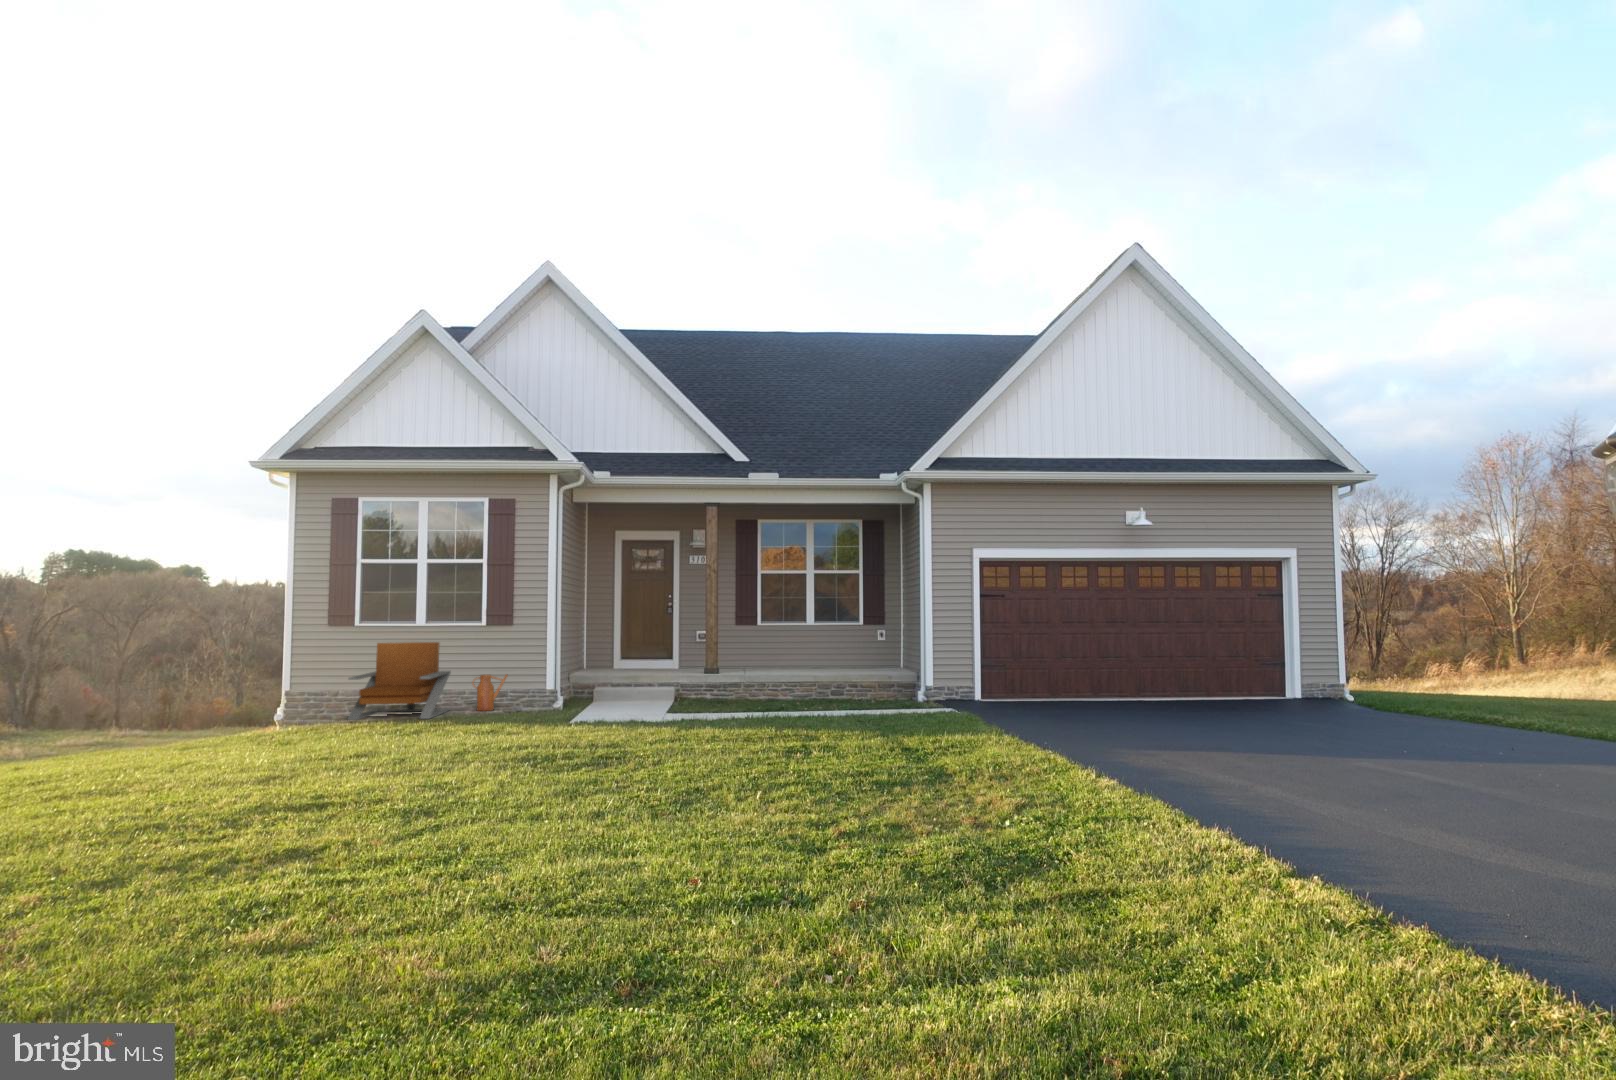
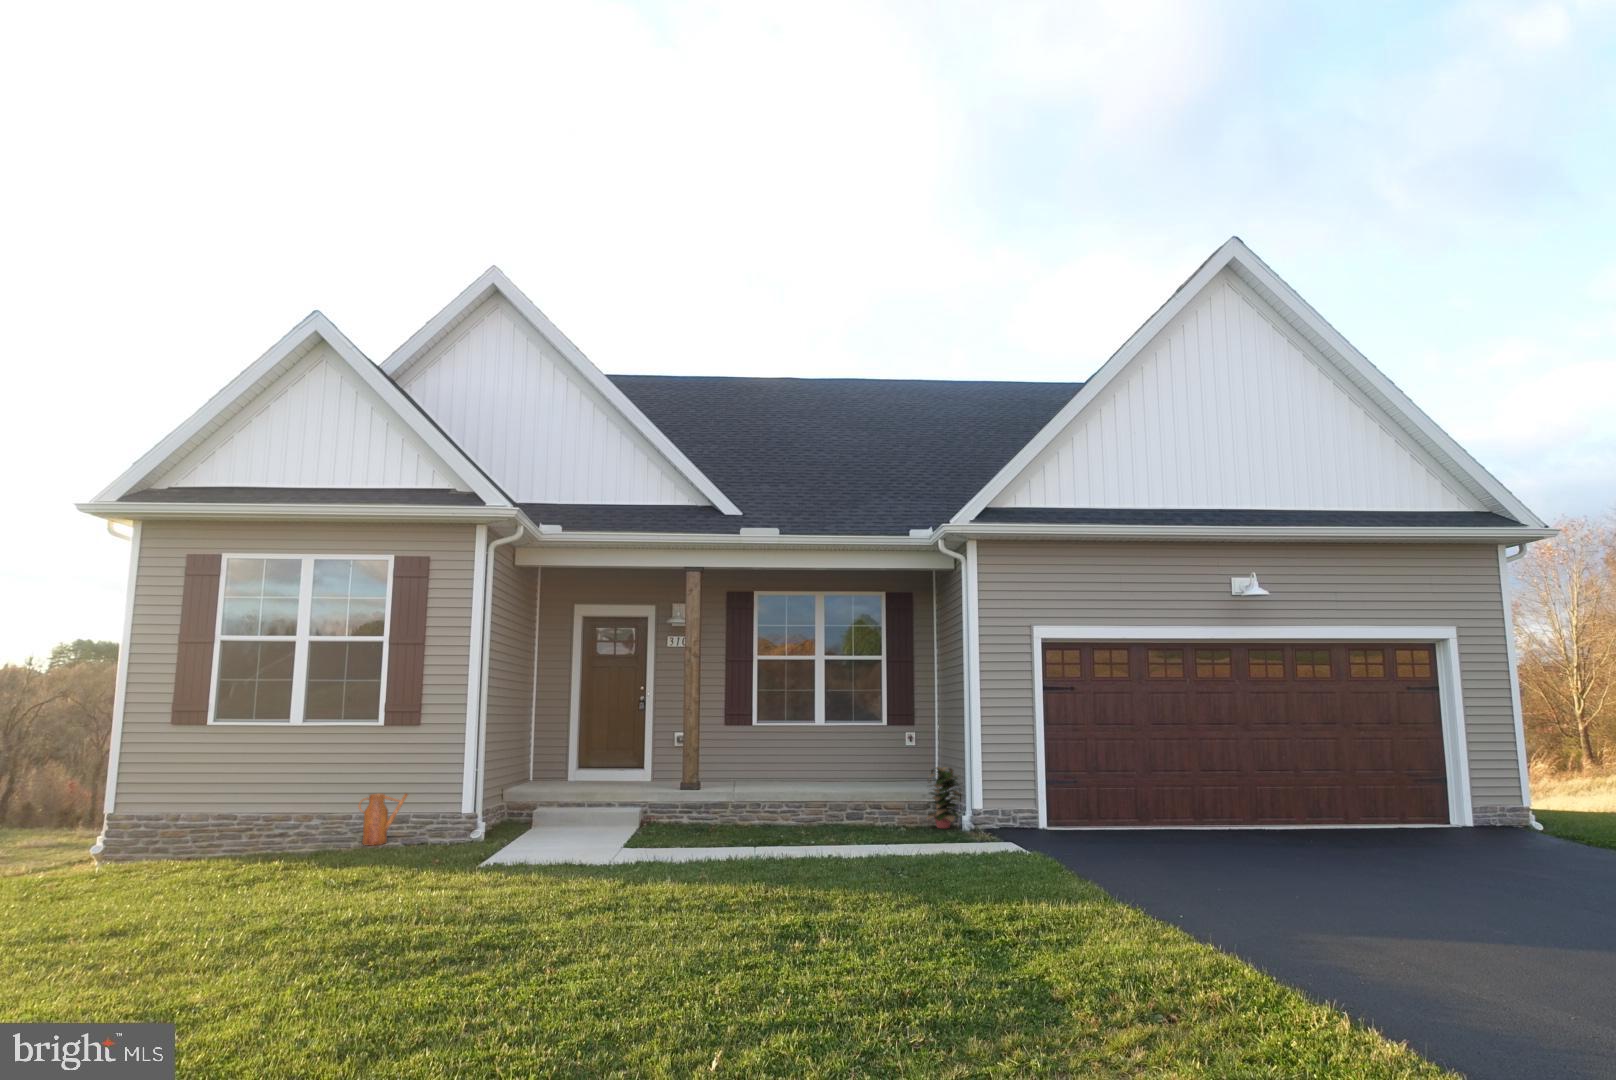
lounge chair: present [348,642,451,720] -> none [169,749,330,861]
decorative plant: none [889,655,920,700] -> present [926,767,961,828]

